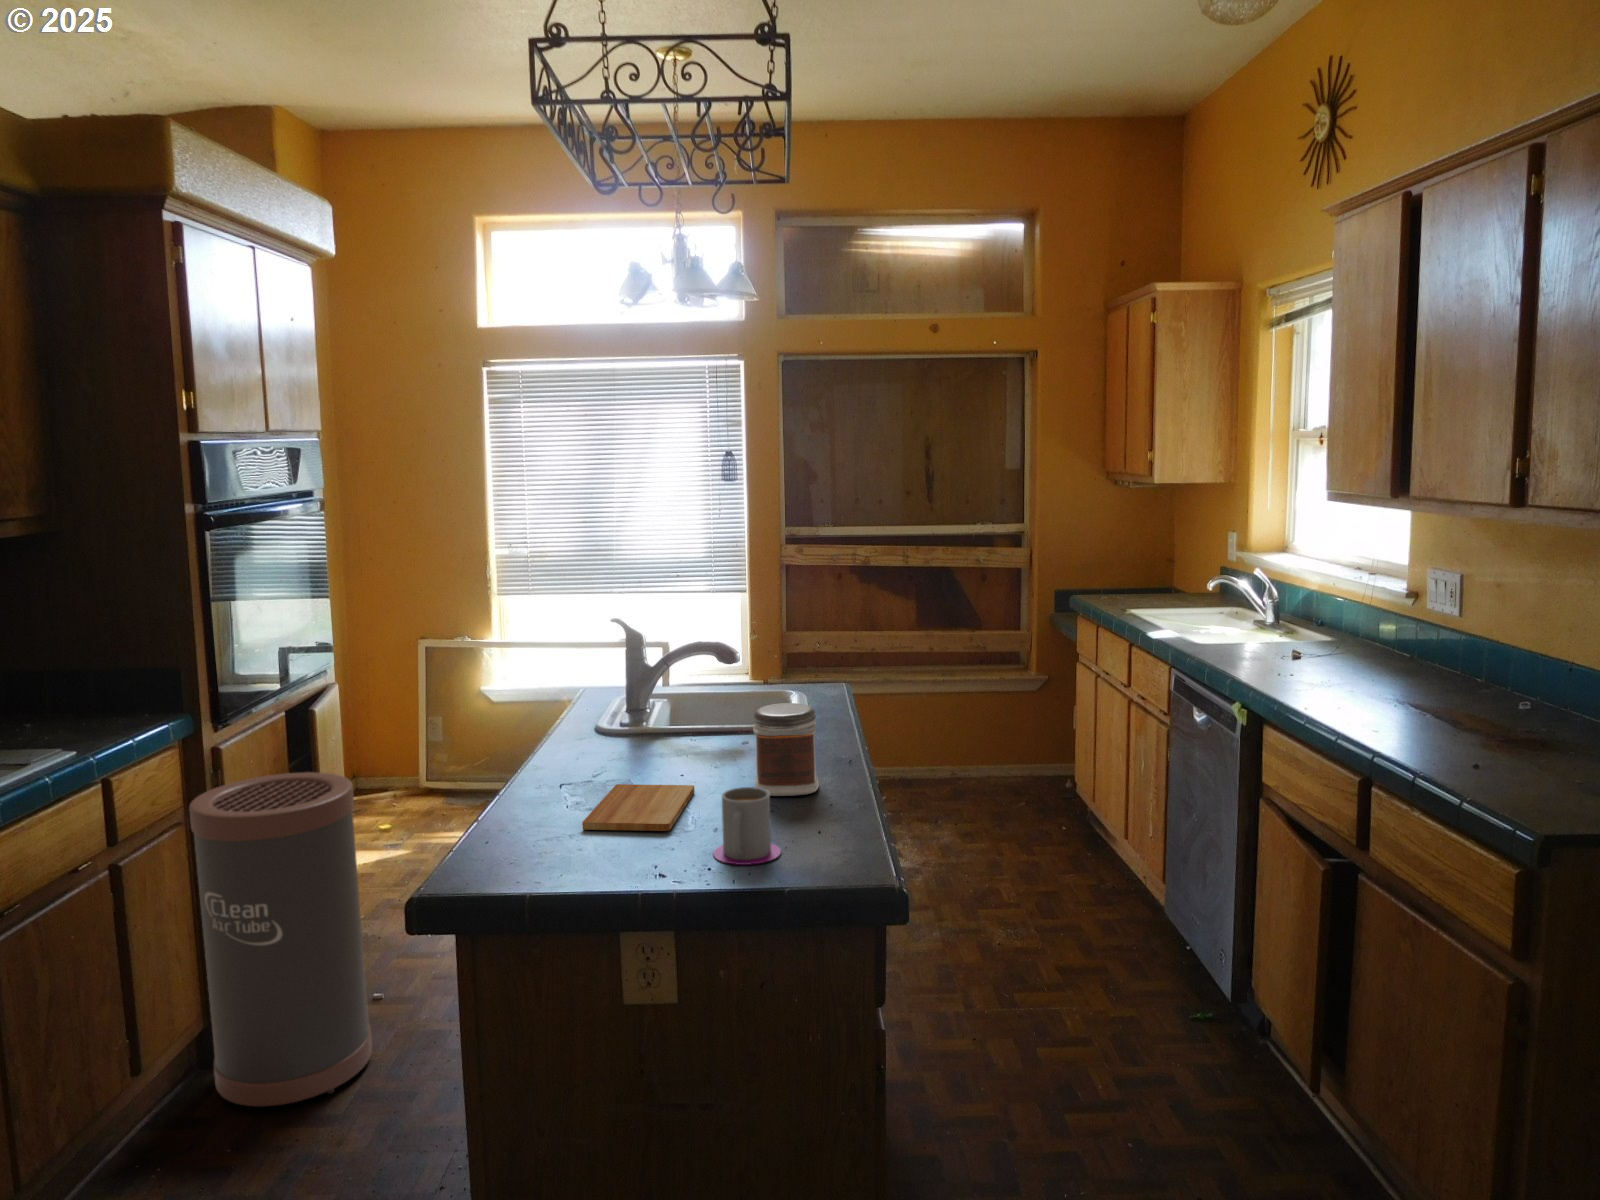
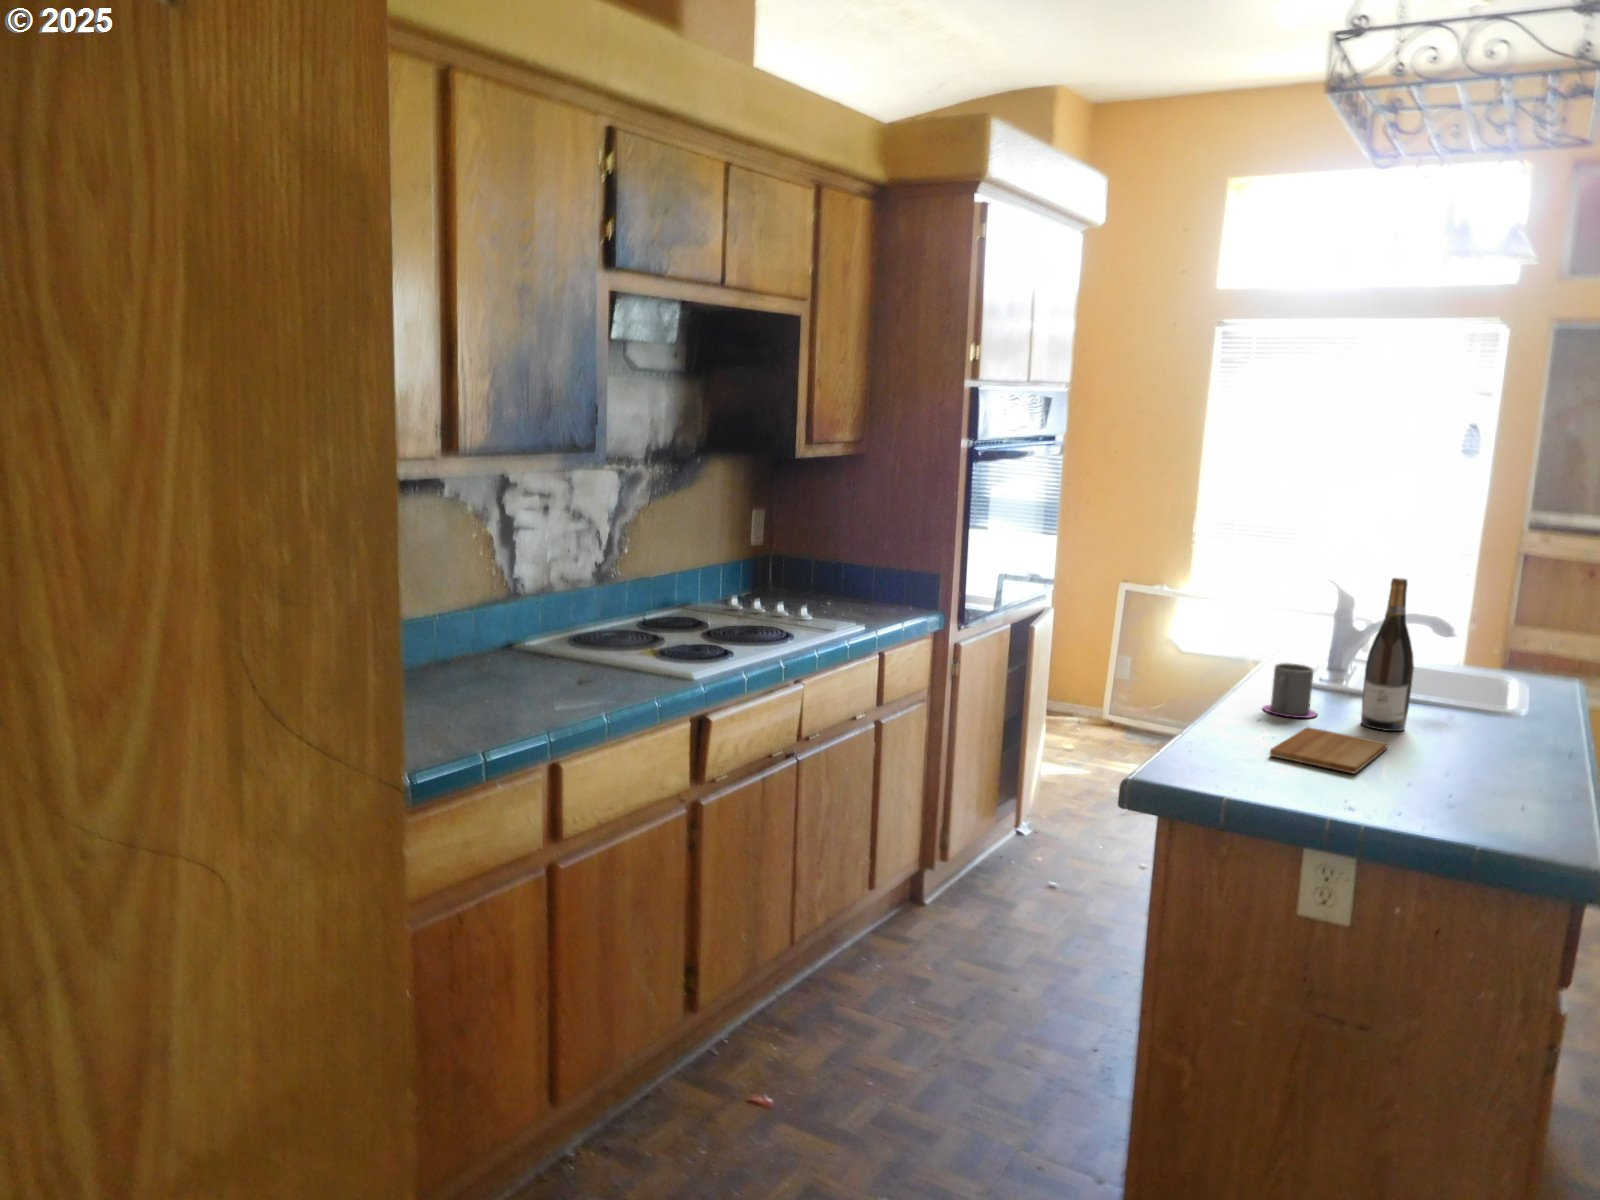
wine bottle: none [663,615,707,771] -> present [1361,578,1414,731]
jar: present [753,703,819,796] -> none [1455,679,1537,774]
trash can: present [189,772,372,1106] -> none [925,673,1061,945]
mug: present [713,787,781,865] -> present [1263,663,1317,718]

